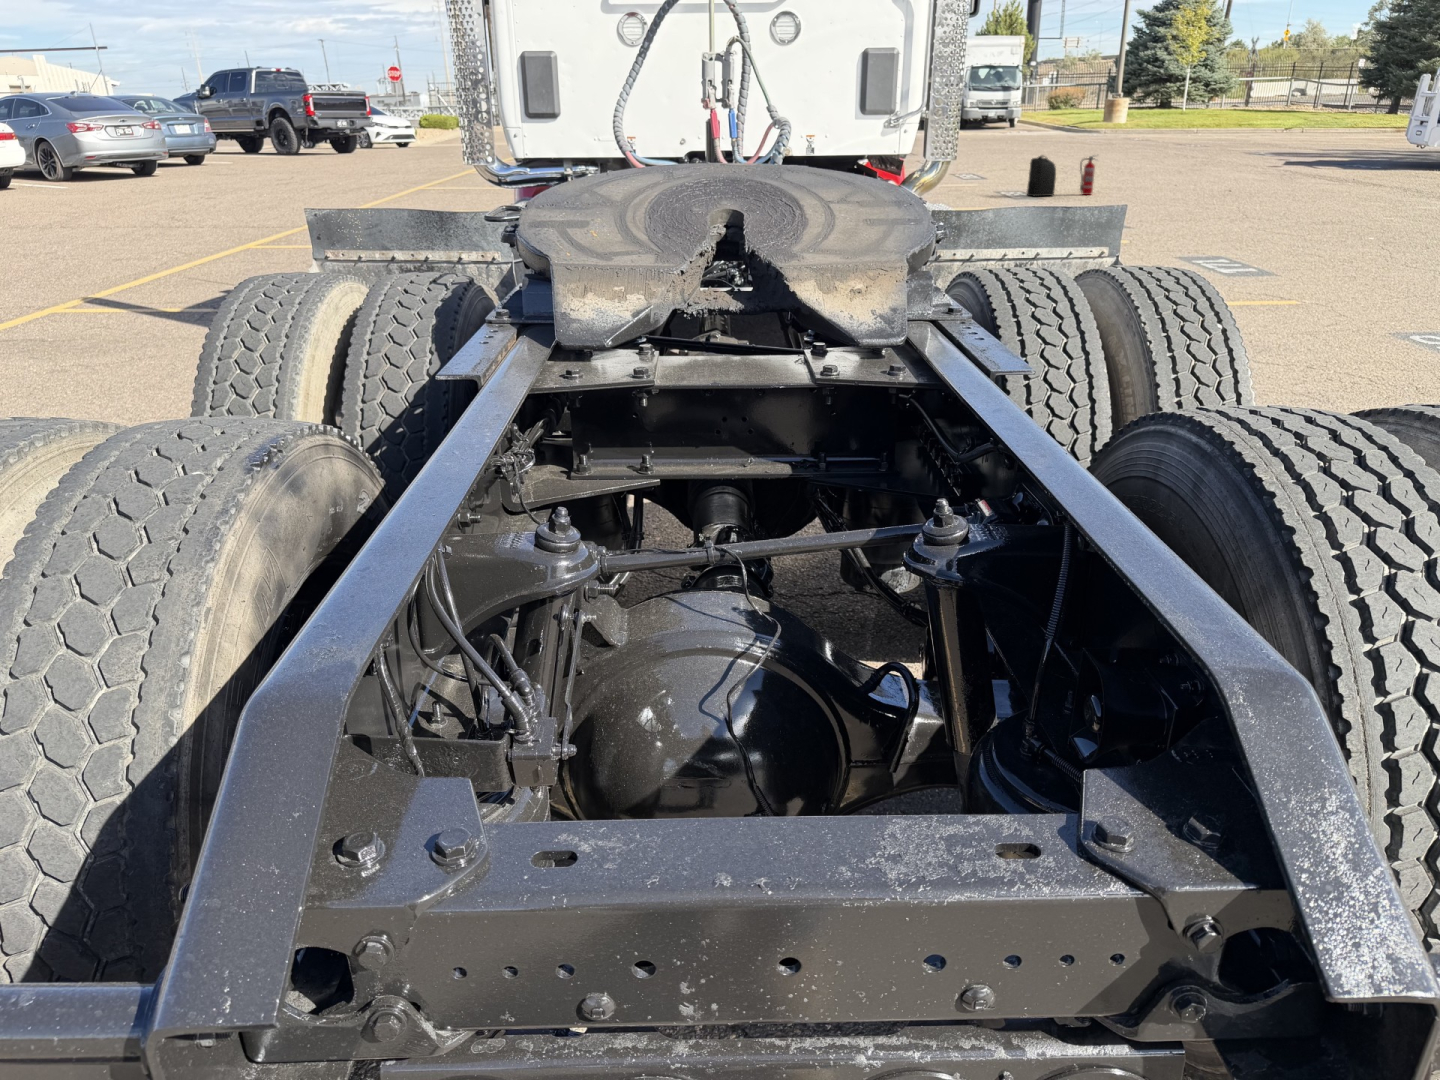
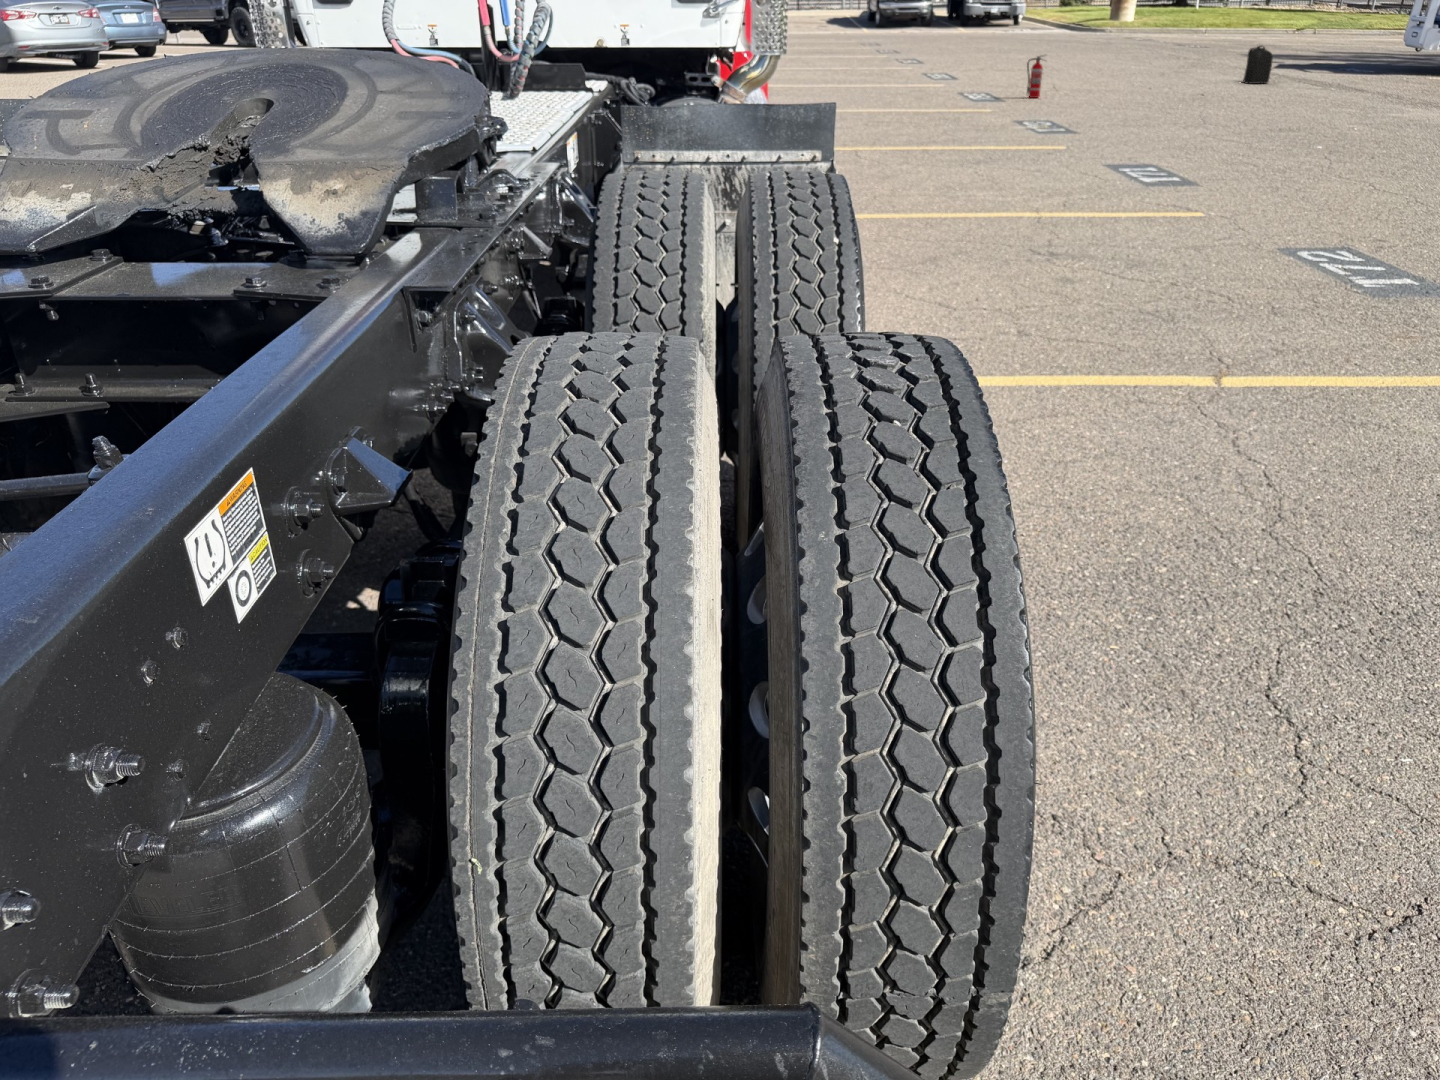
backpack: present [1027,156,1056,196] -> present [1243,46,1273,84]

